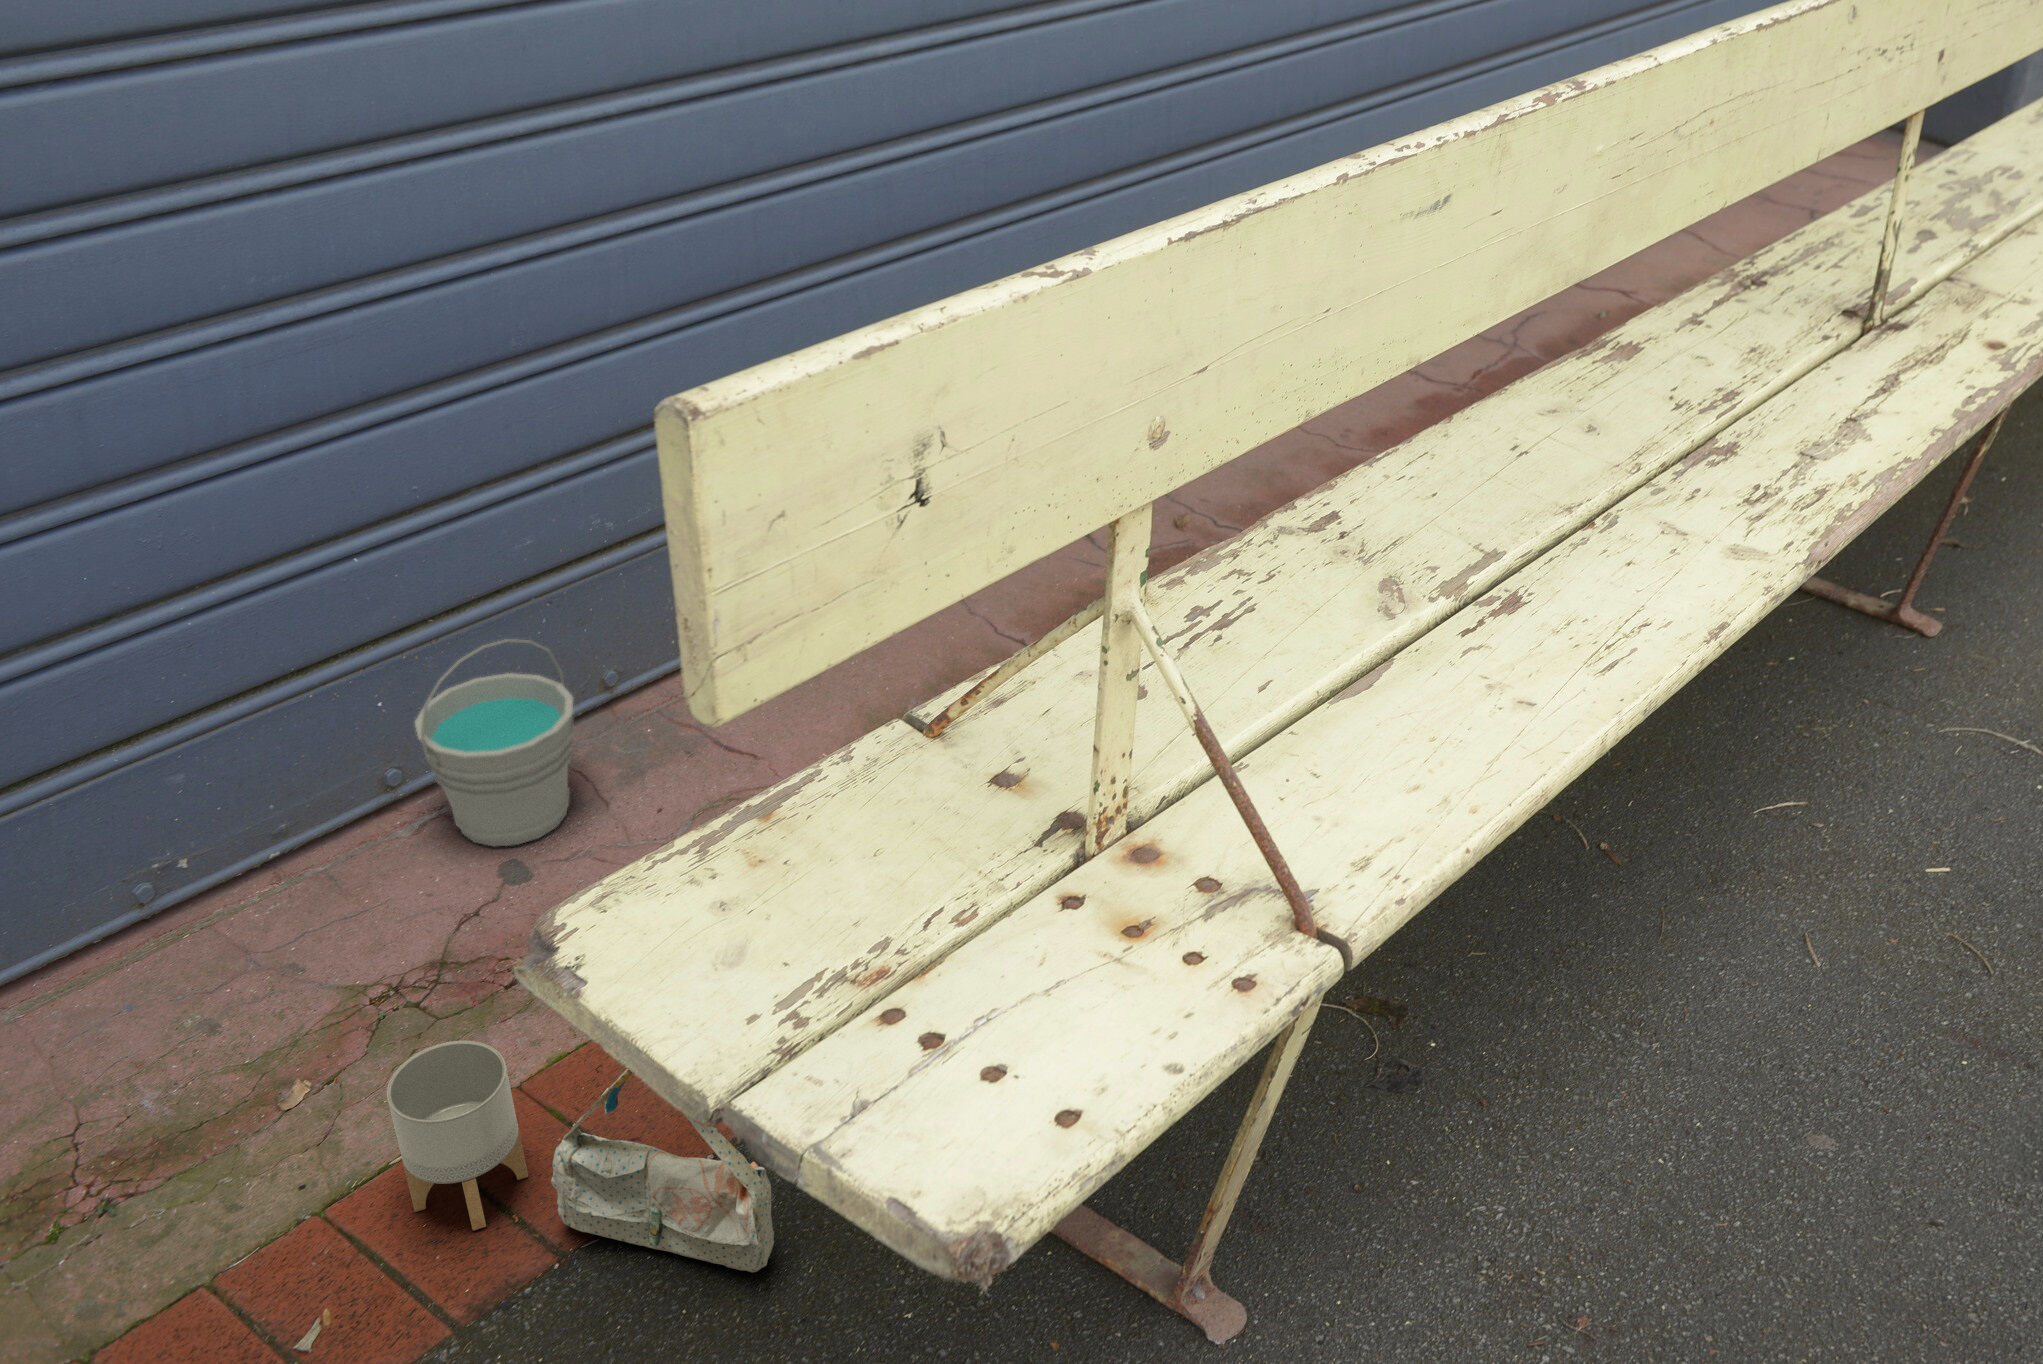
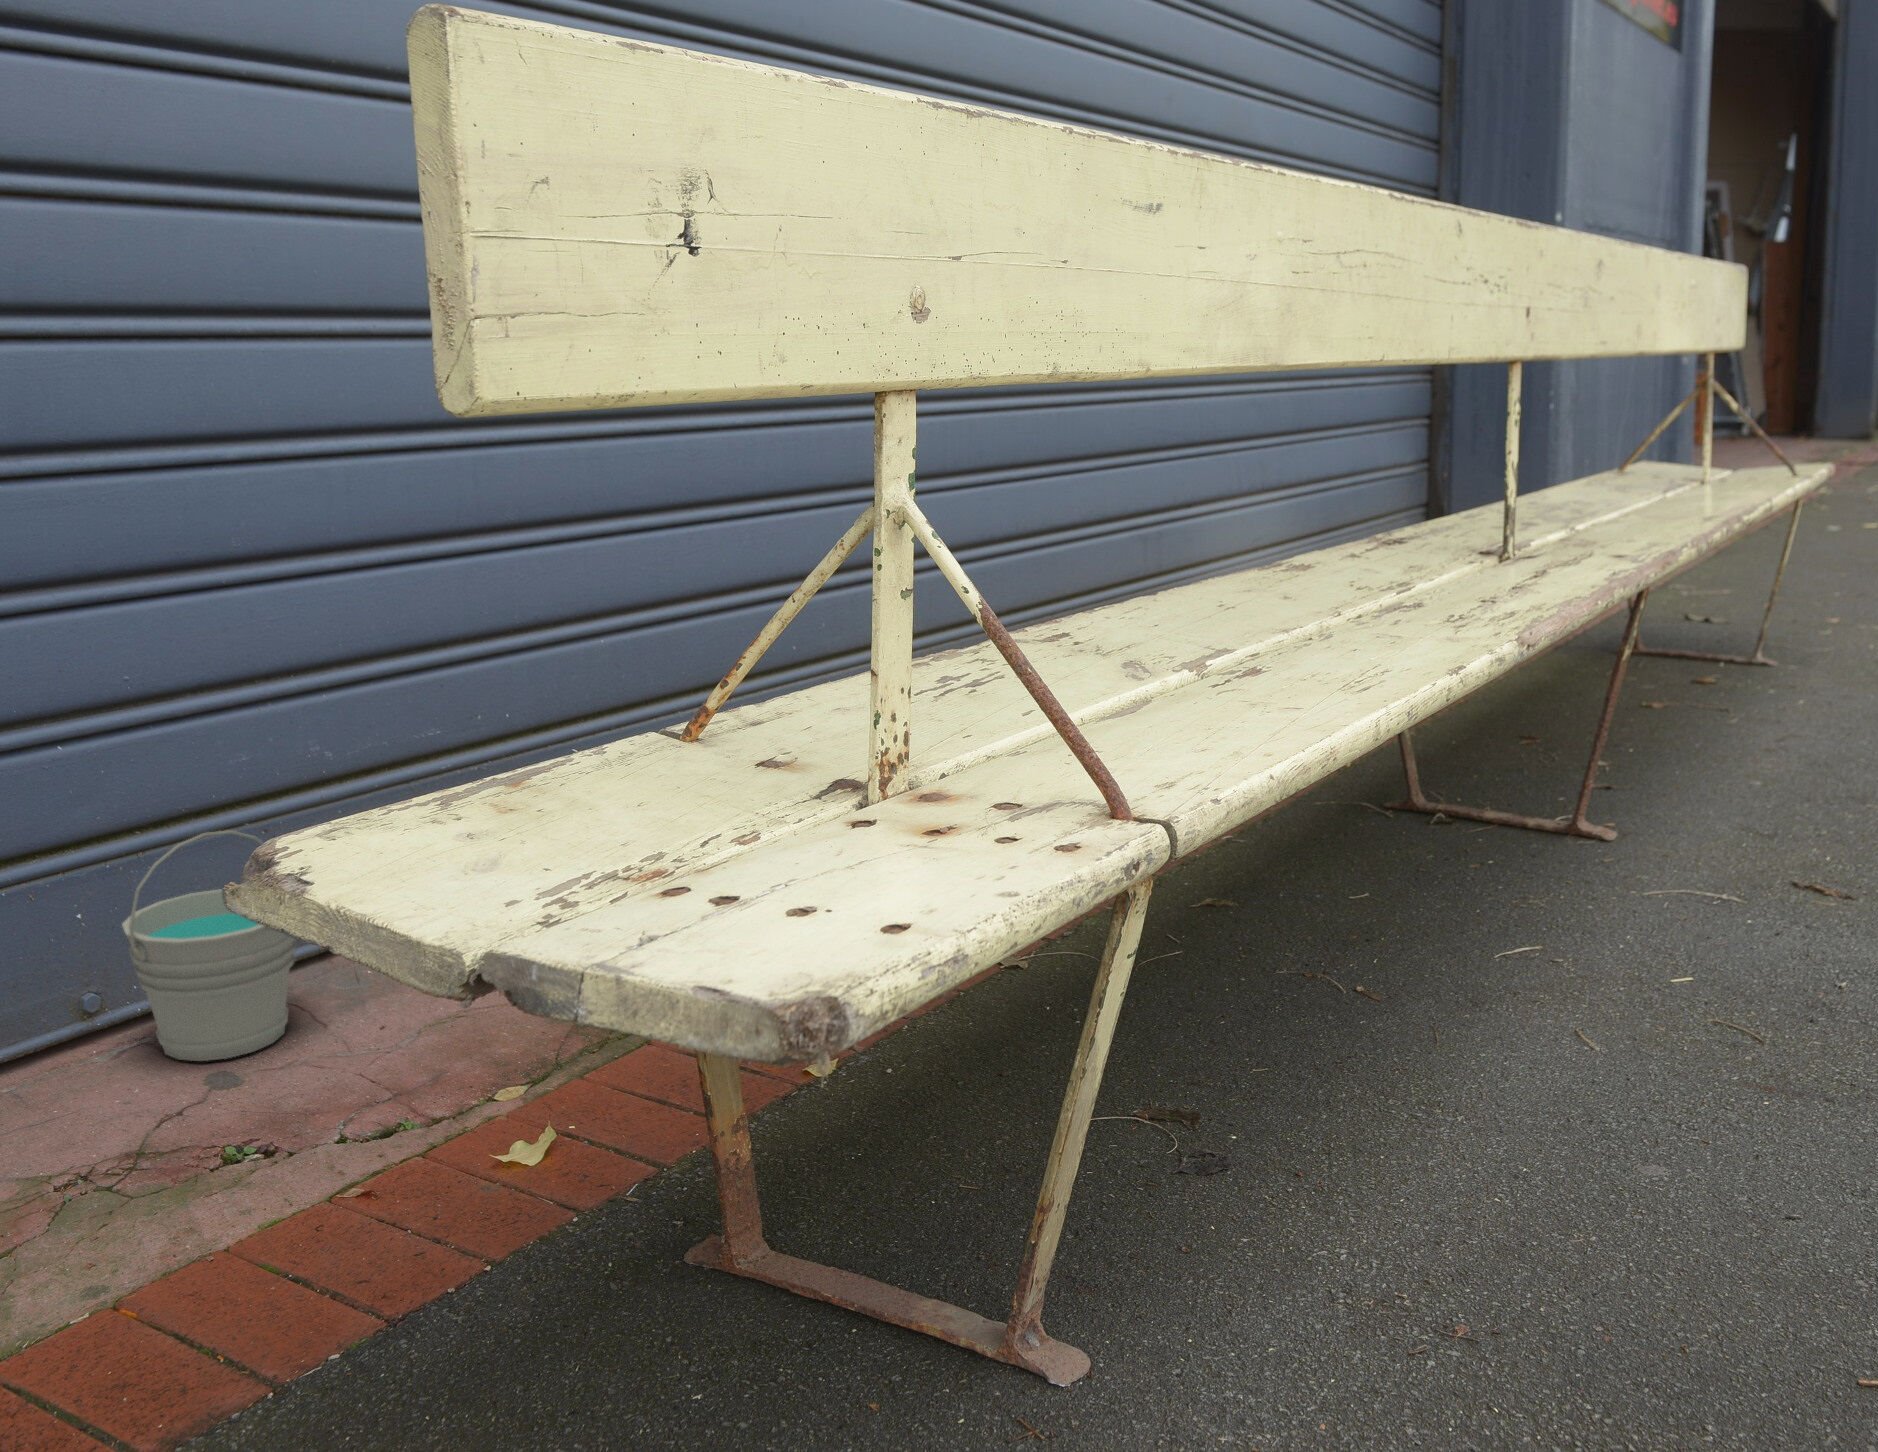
planter: present [387,1041,528,1230] -> none [74,1147,236,1373]
bag: present [551,1069,774,1273] -> none [269,1082,537,1380]

